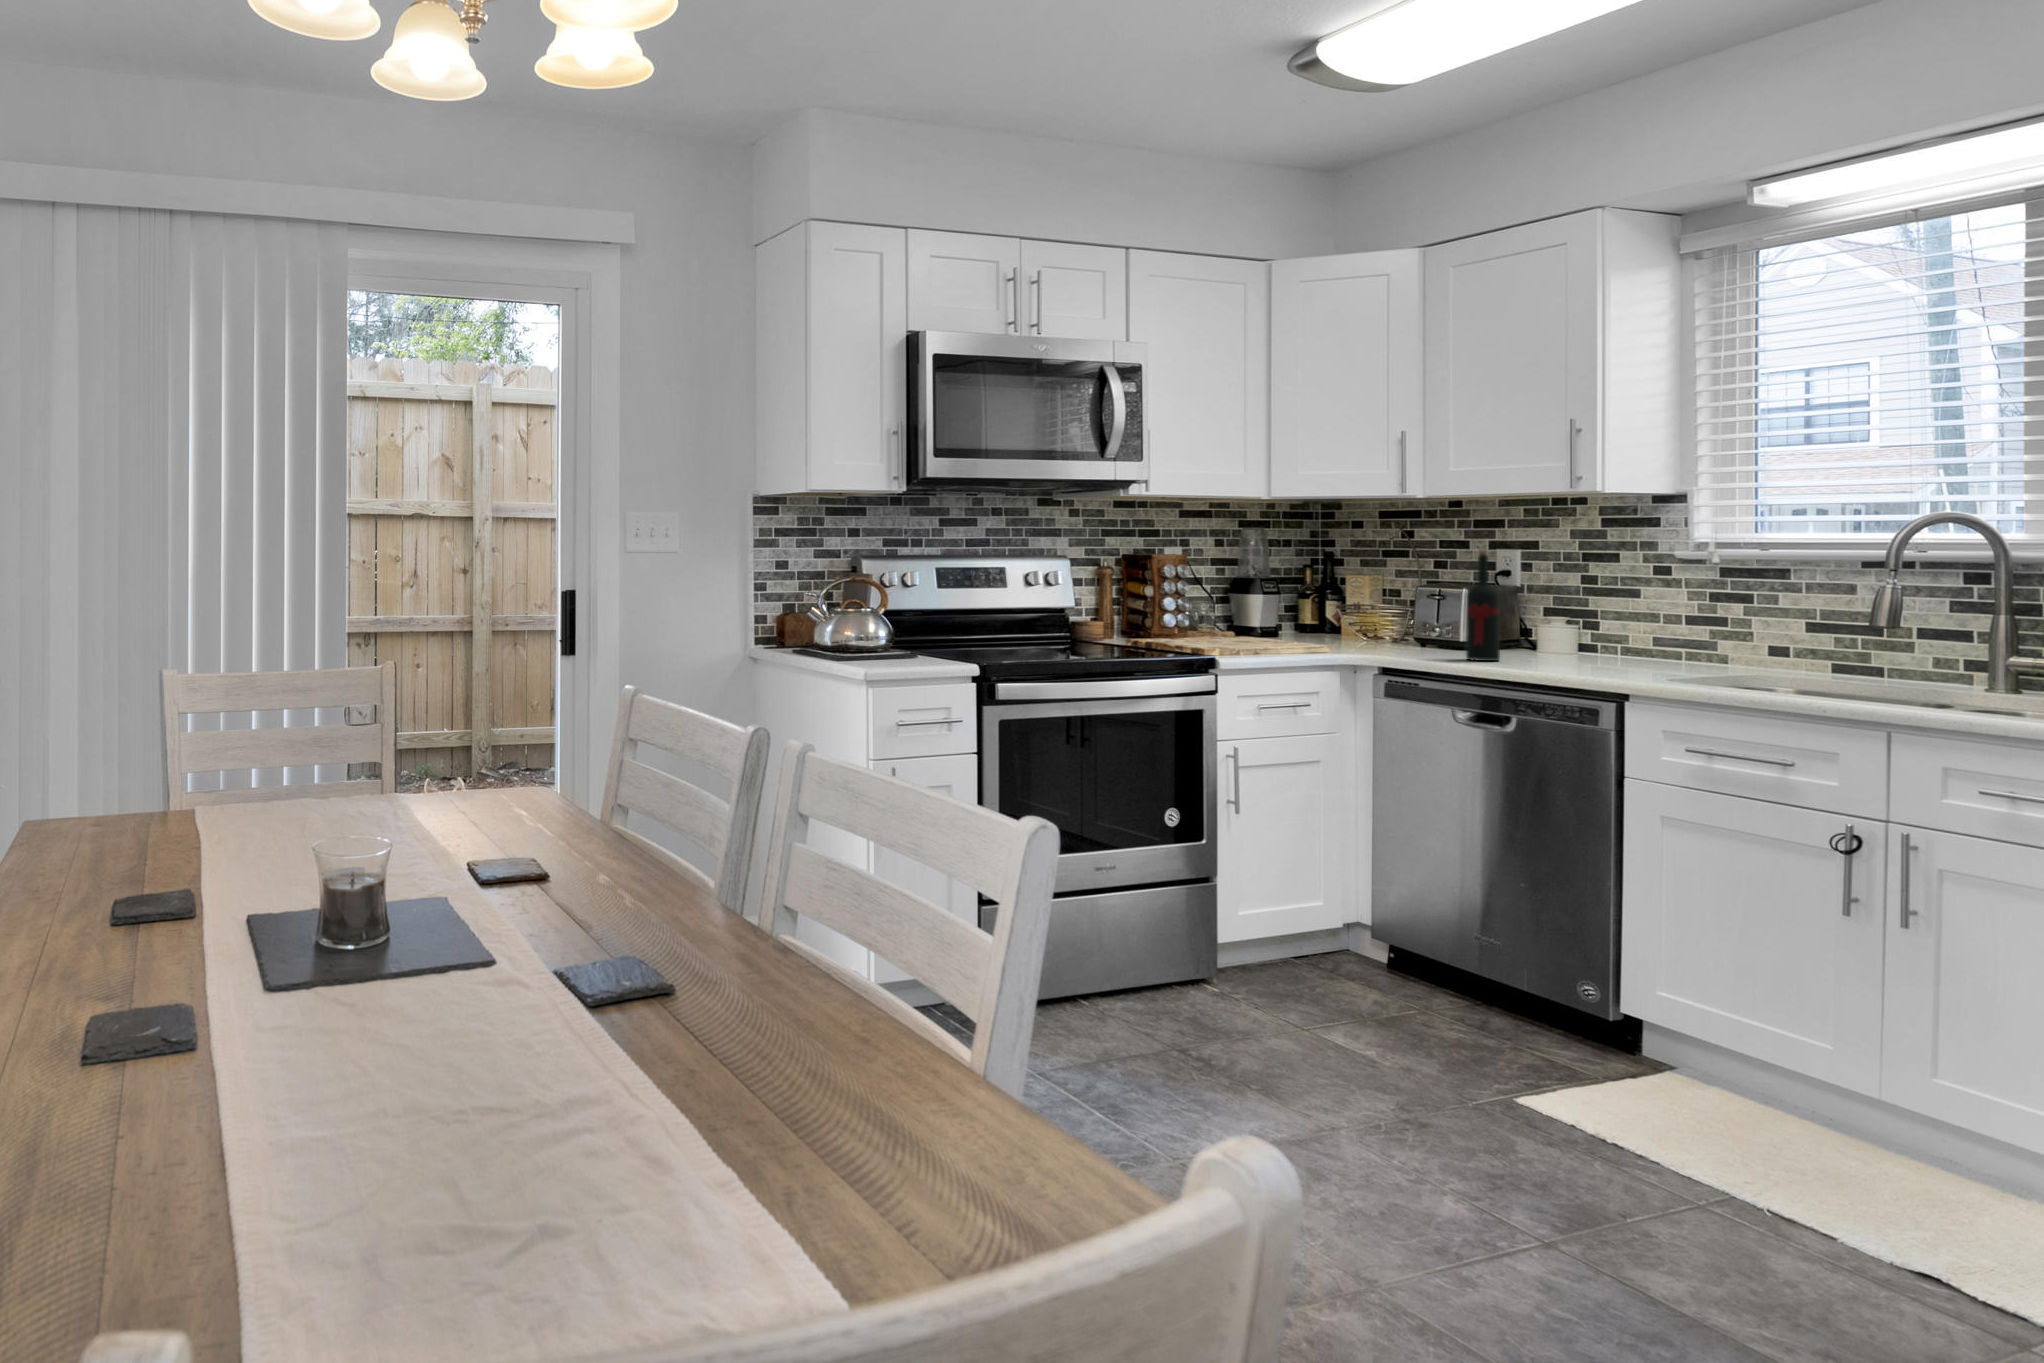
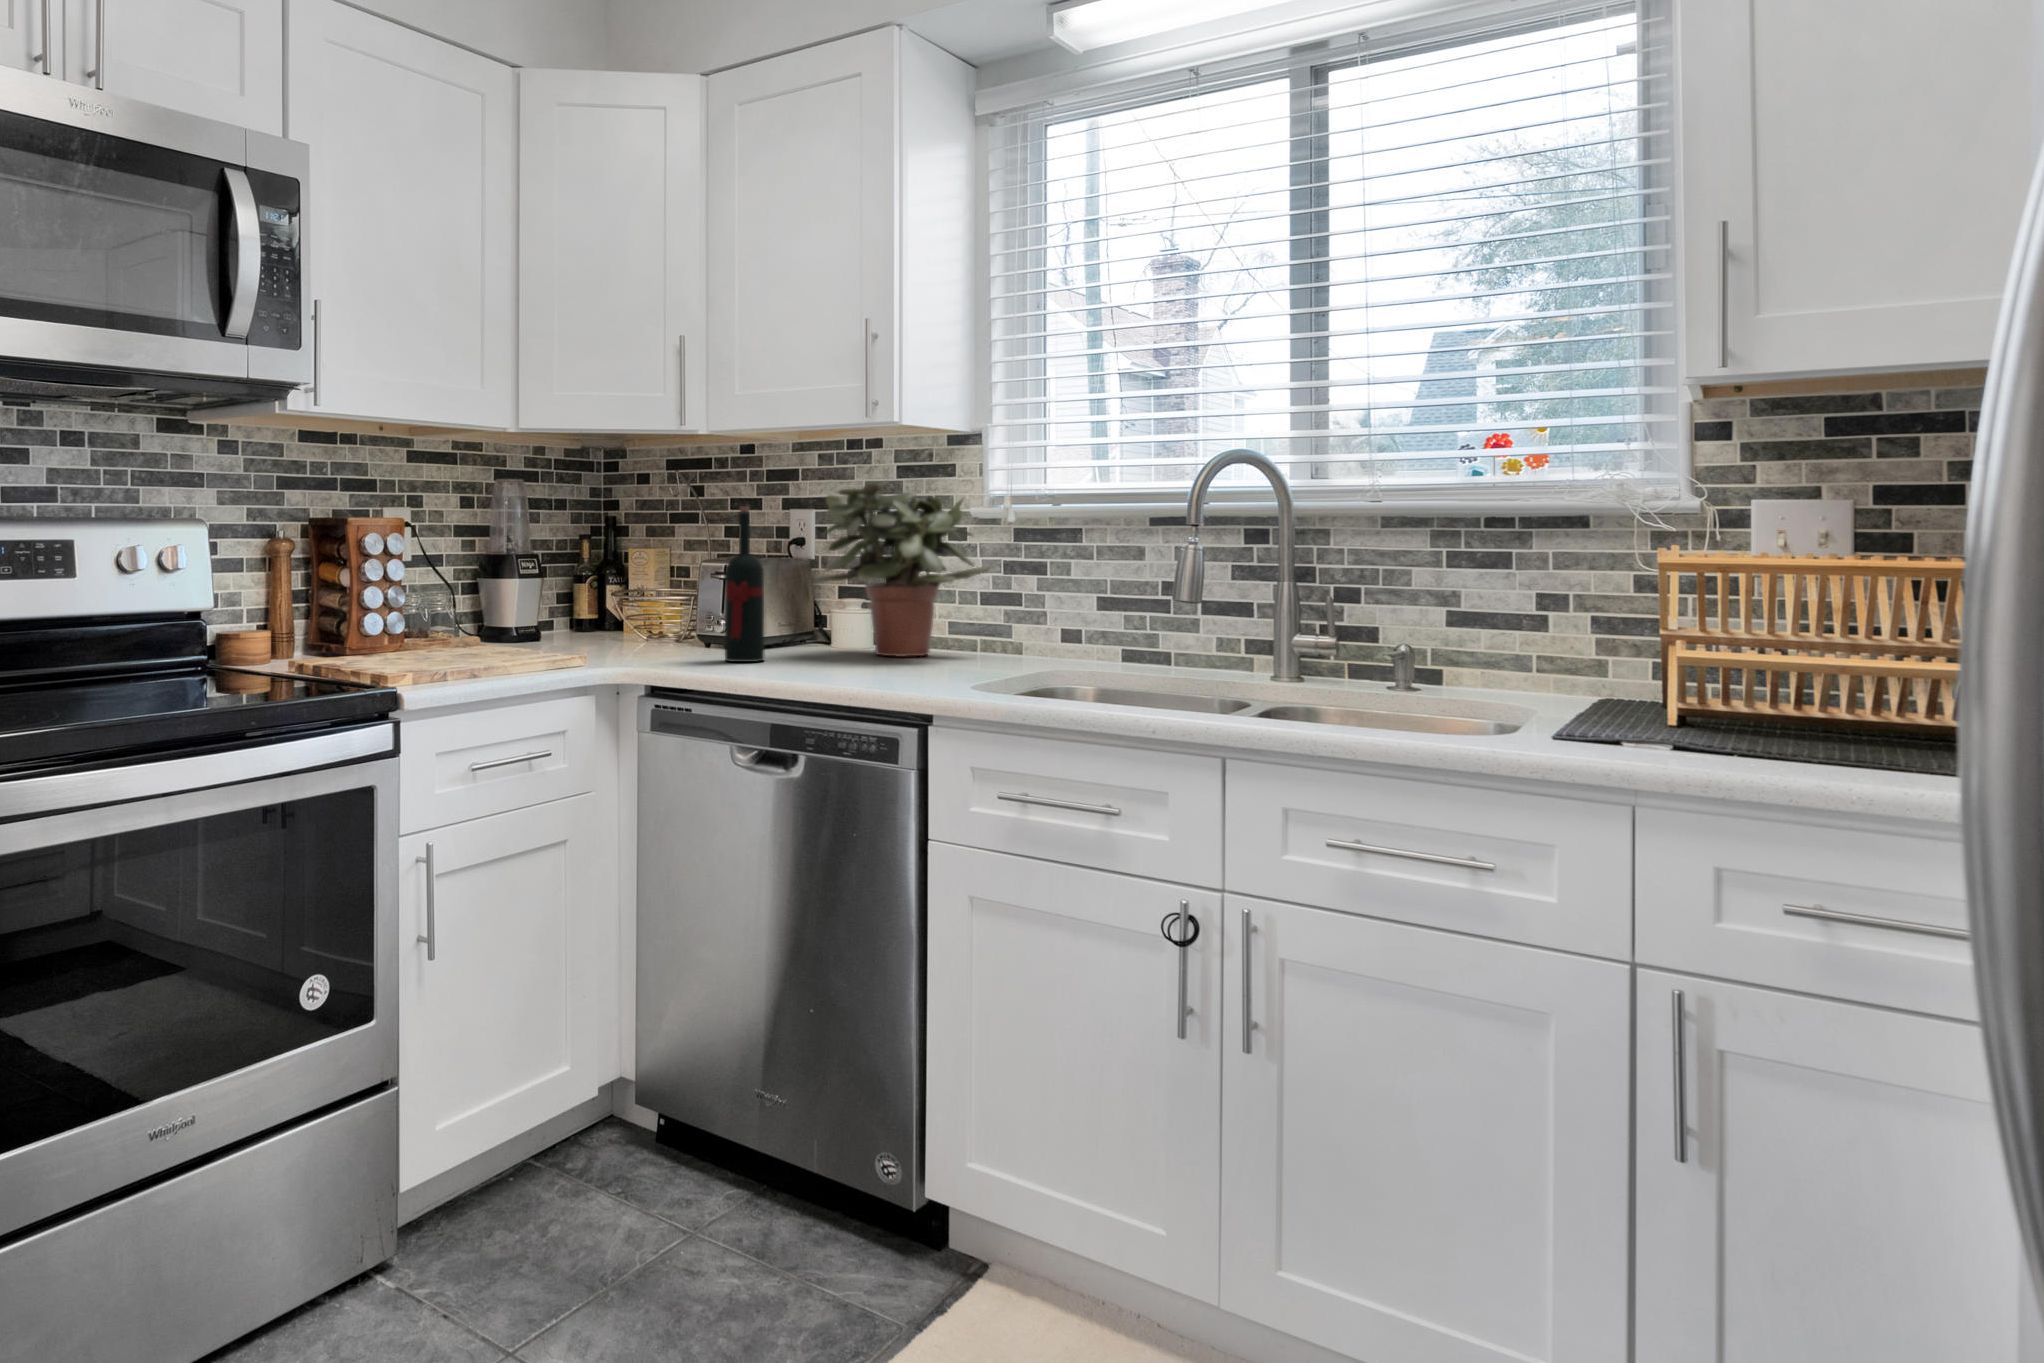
potted plant: none [1536,531,1698,661] -> present [815,481,991,656]

